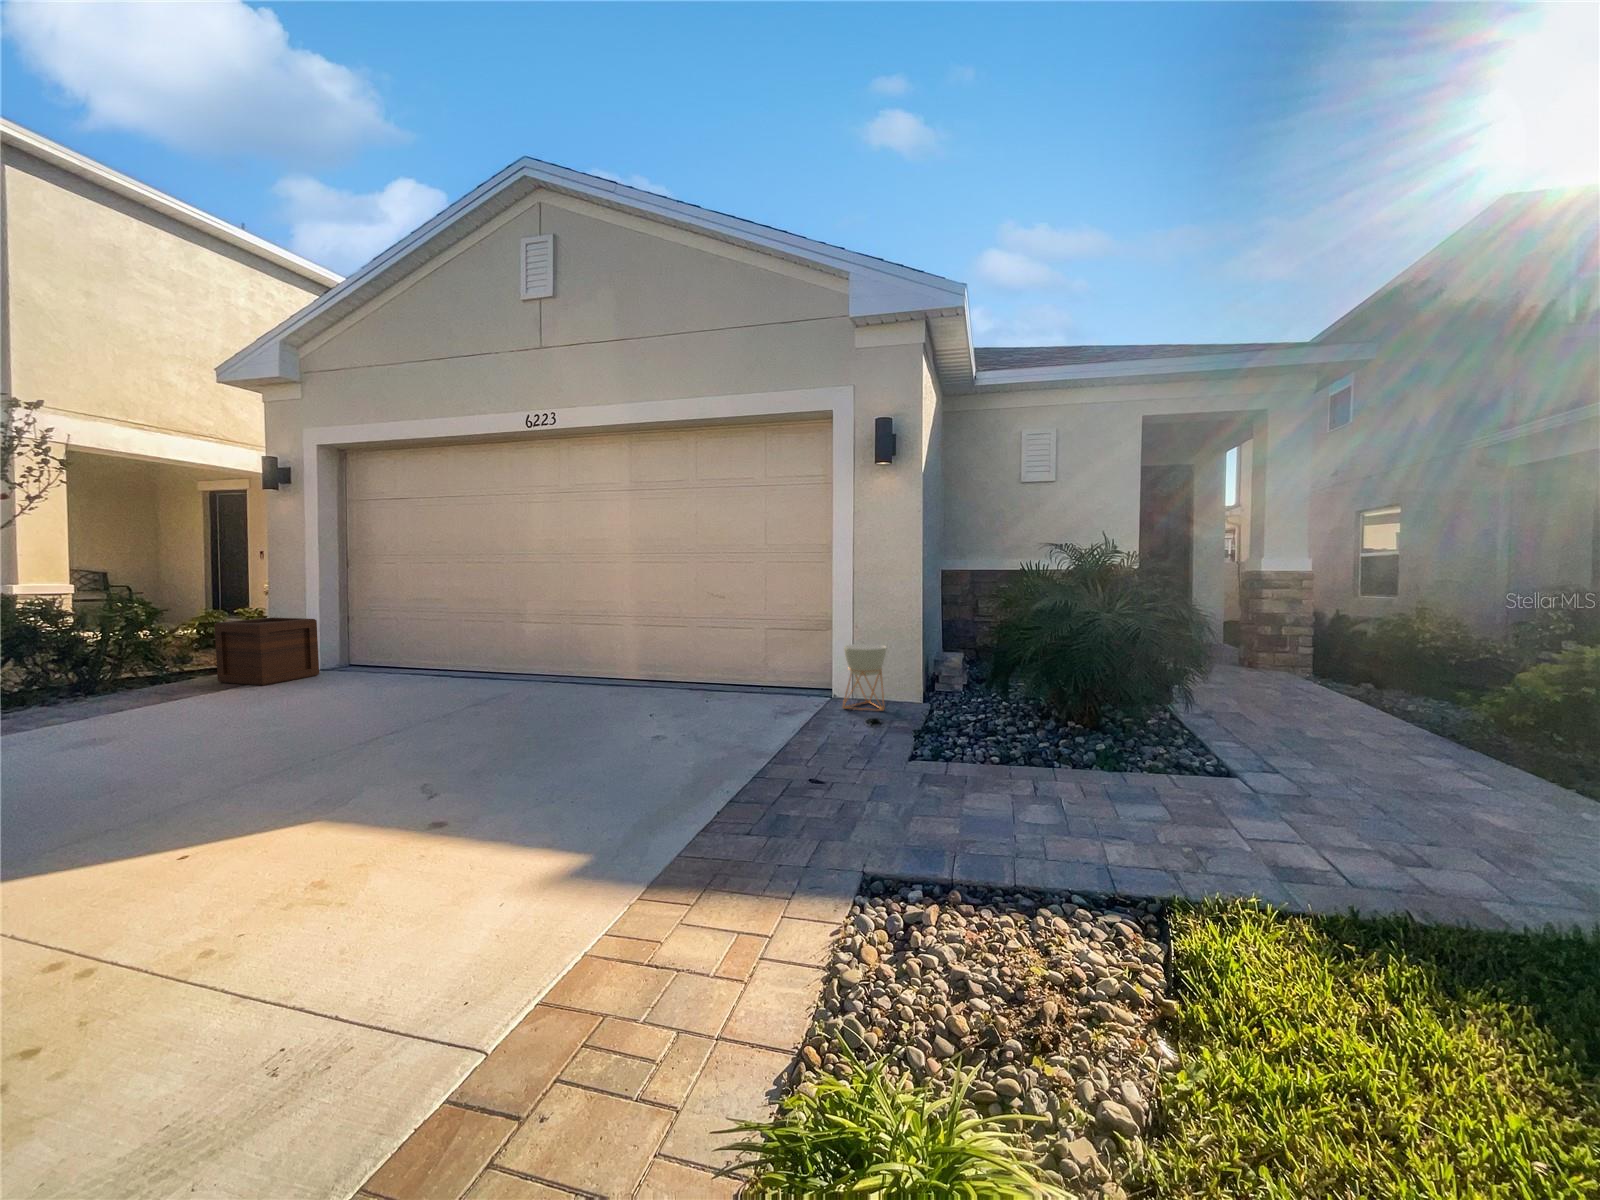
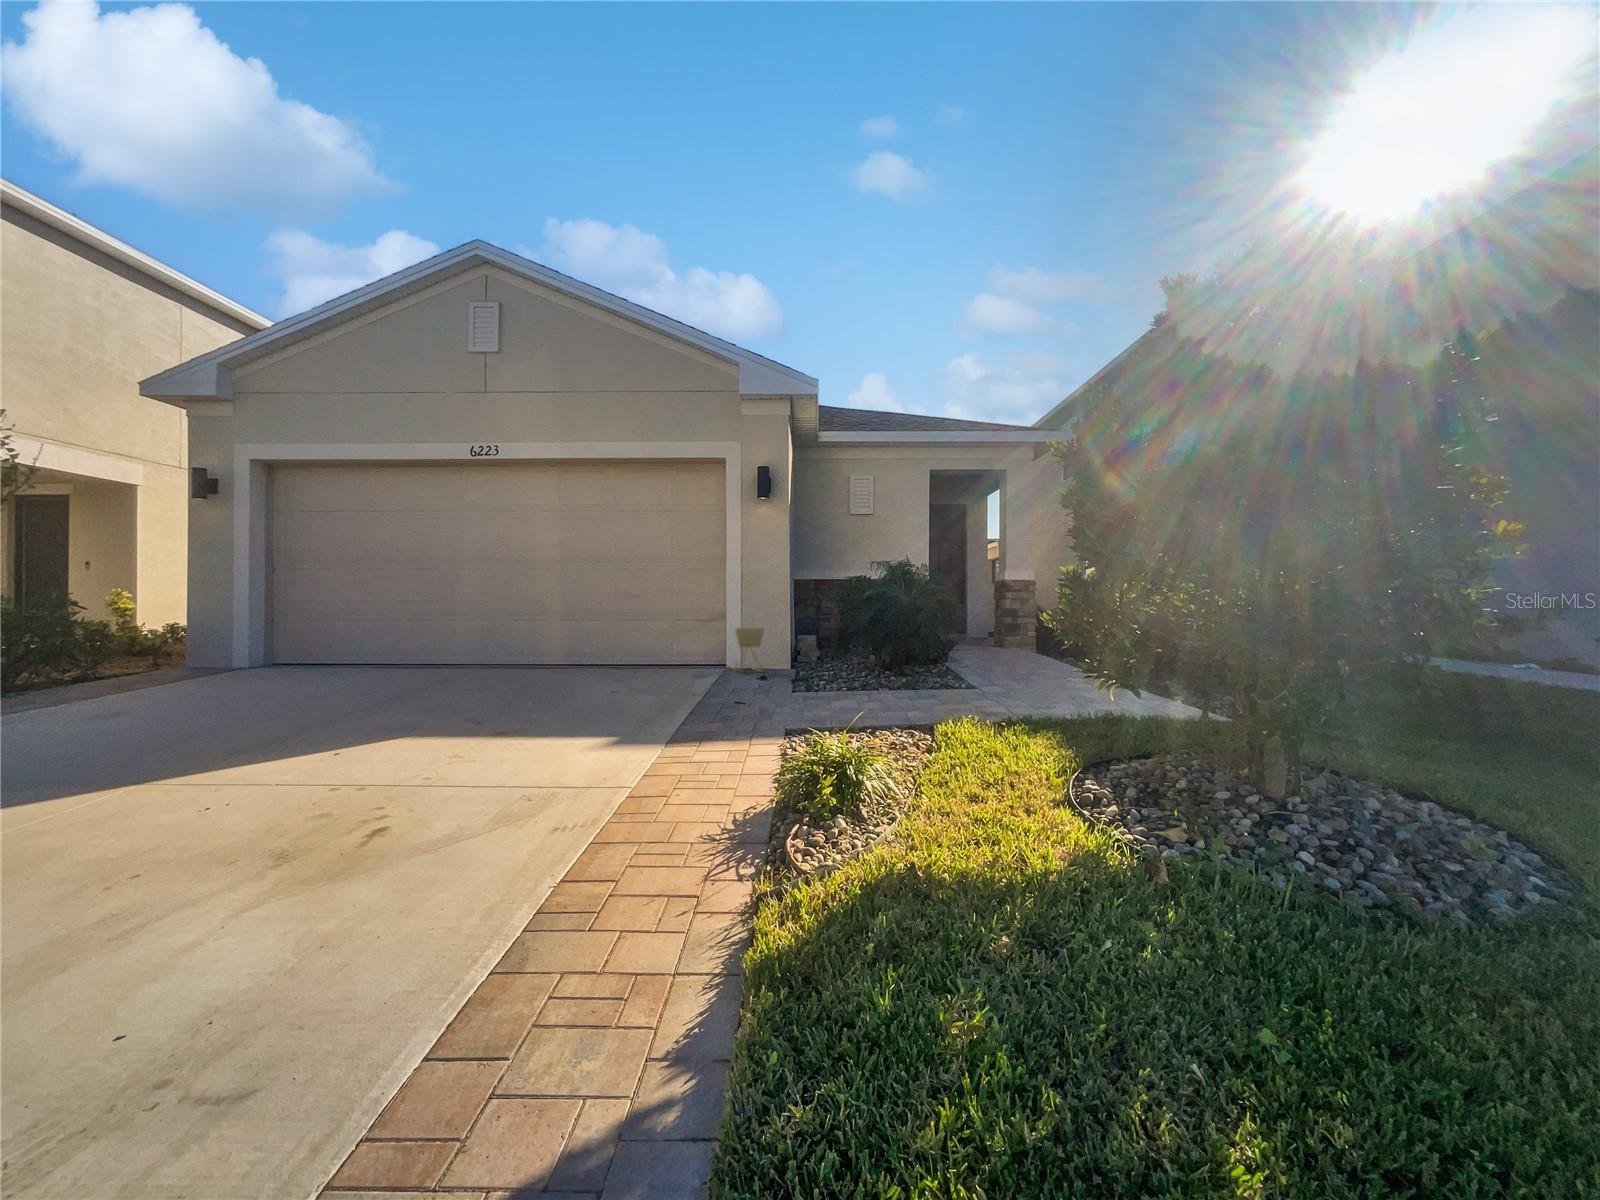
wooden crate: present [214,617,319,686] -> none [158,612,252,670]

